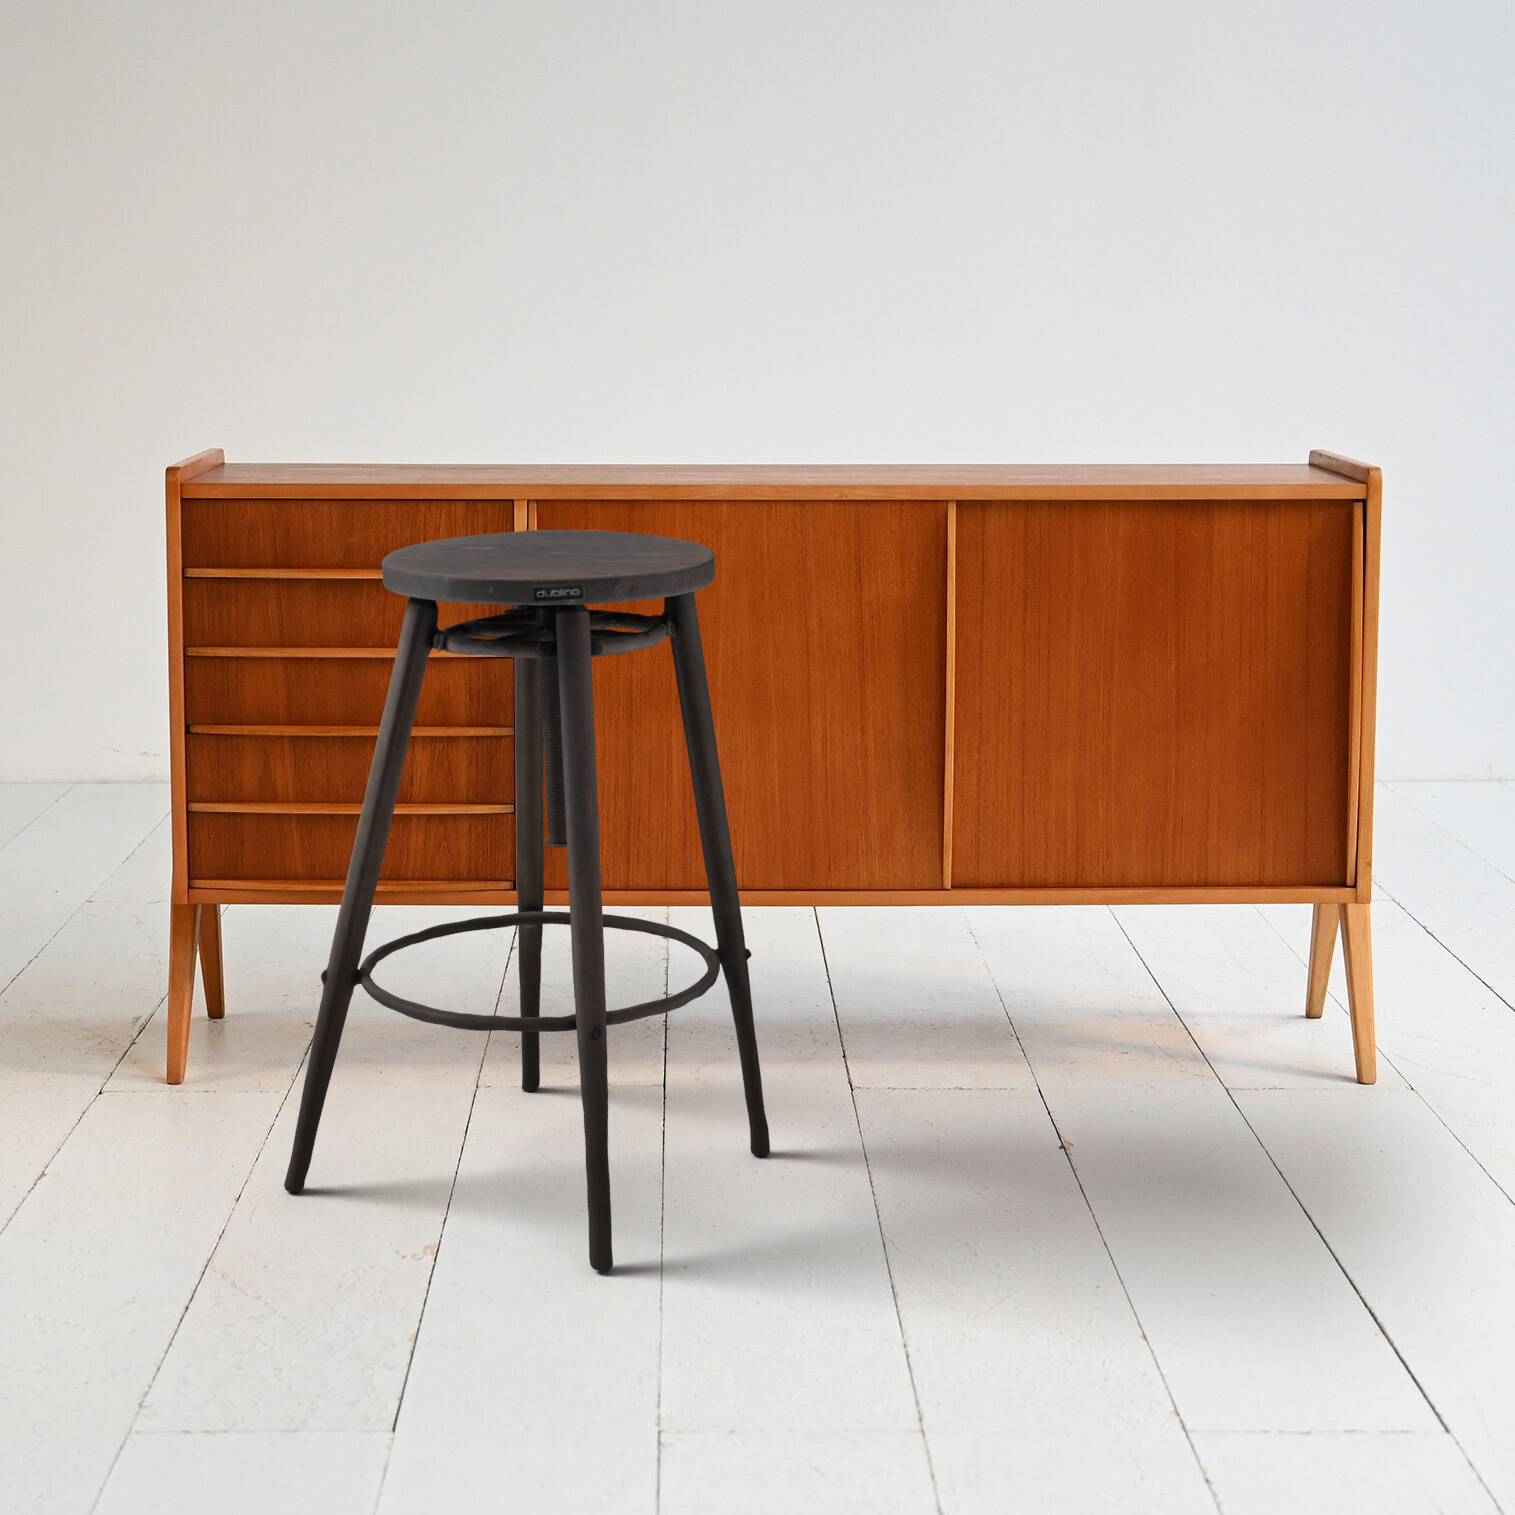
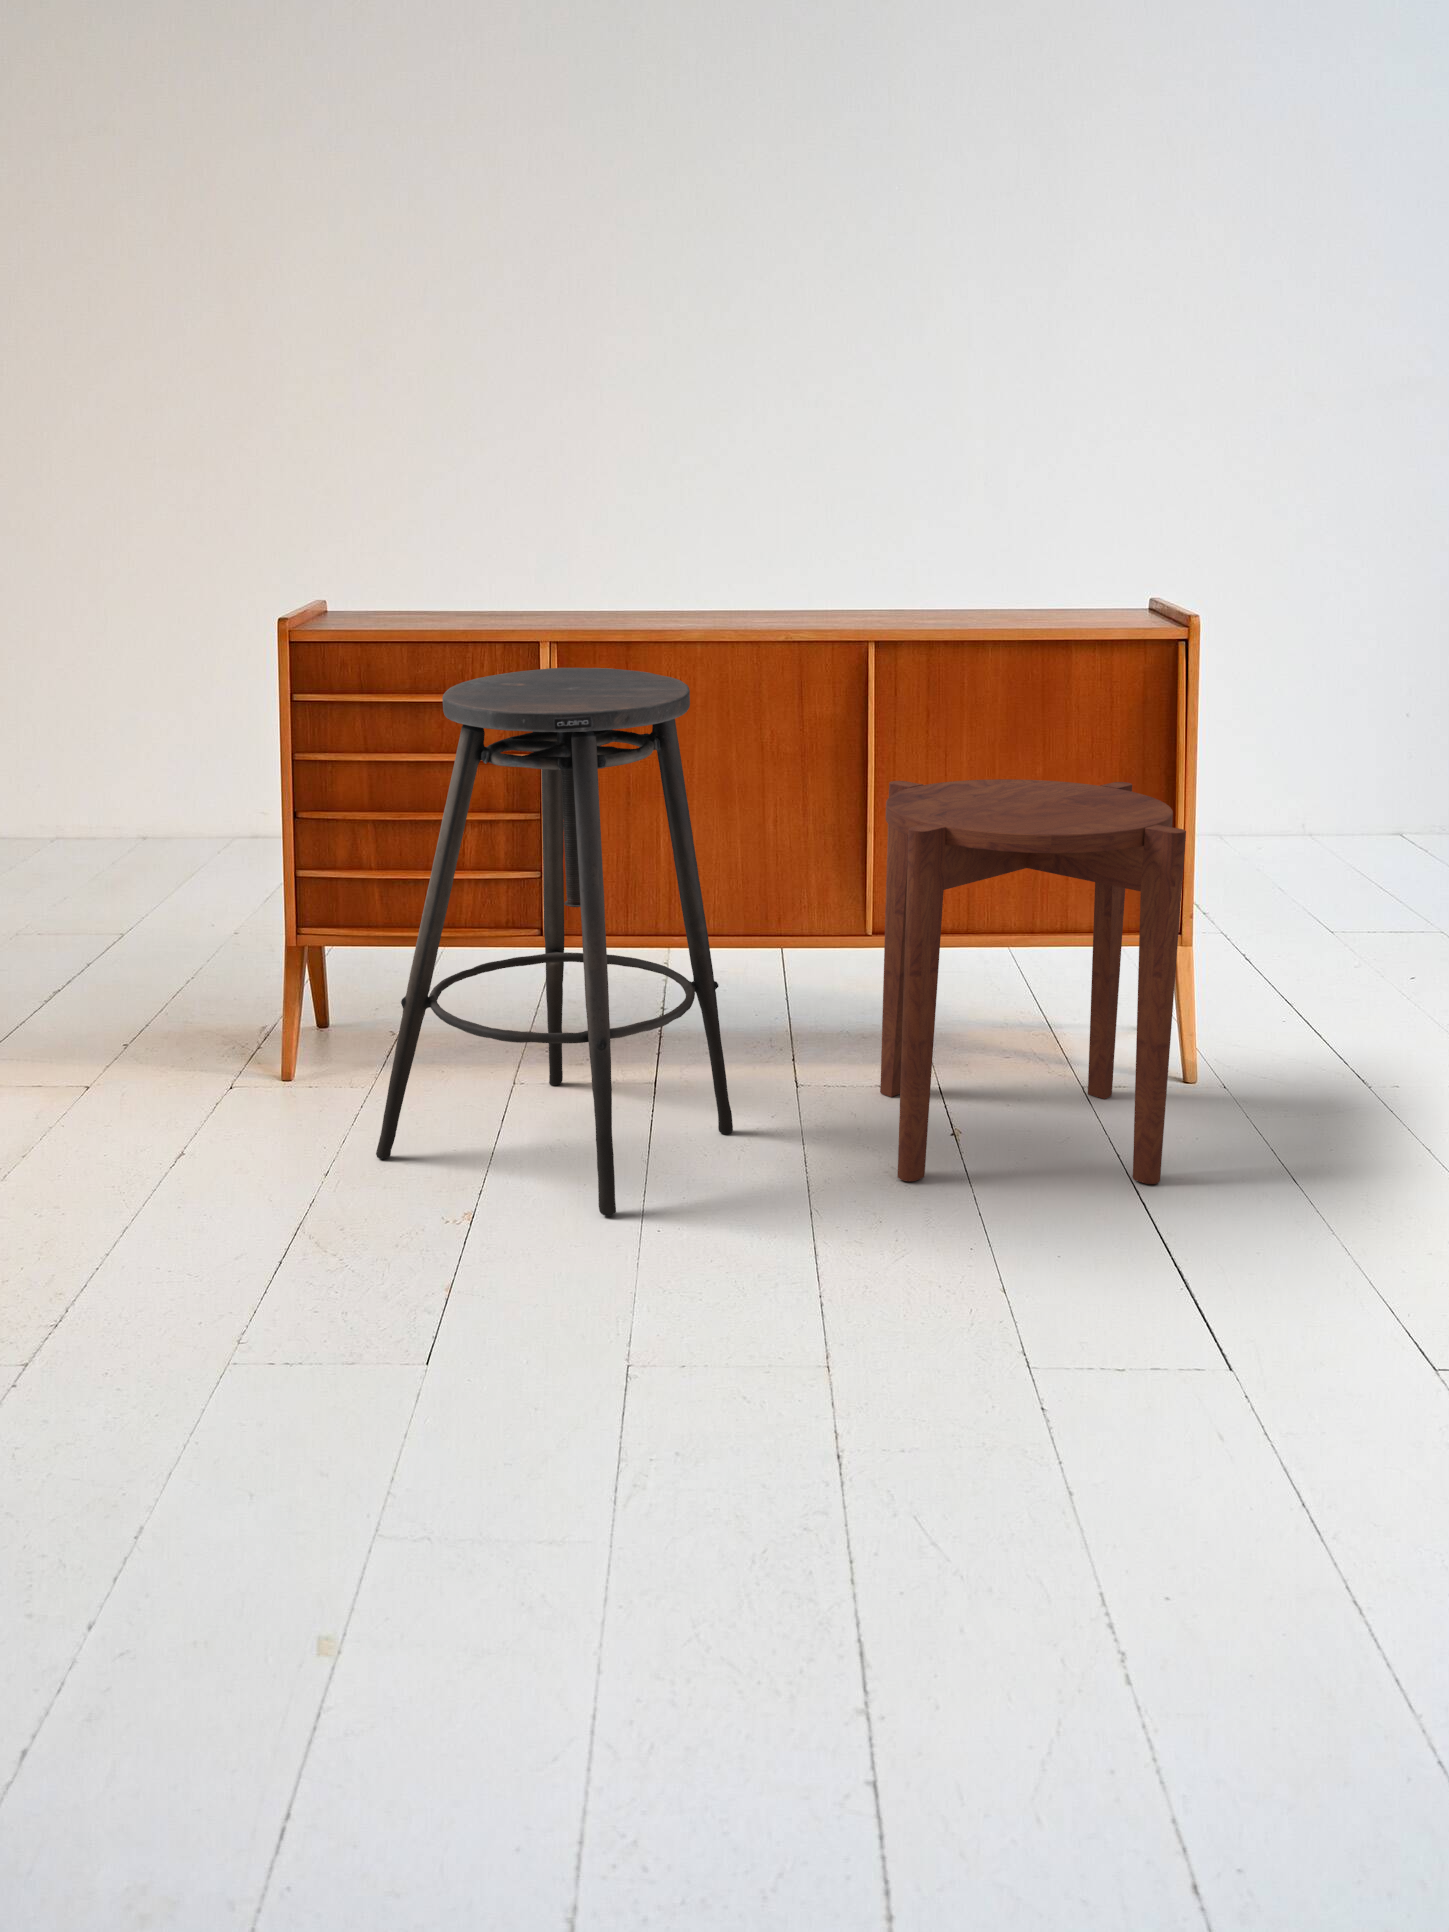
side table: none [964,682,1383,1223] -> present [880,779,1186,1184]

